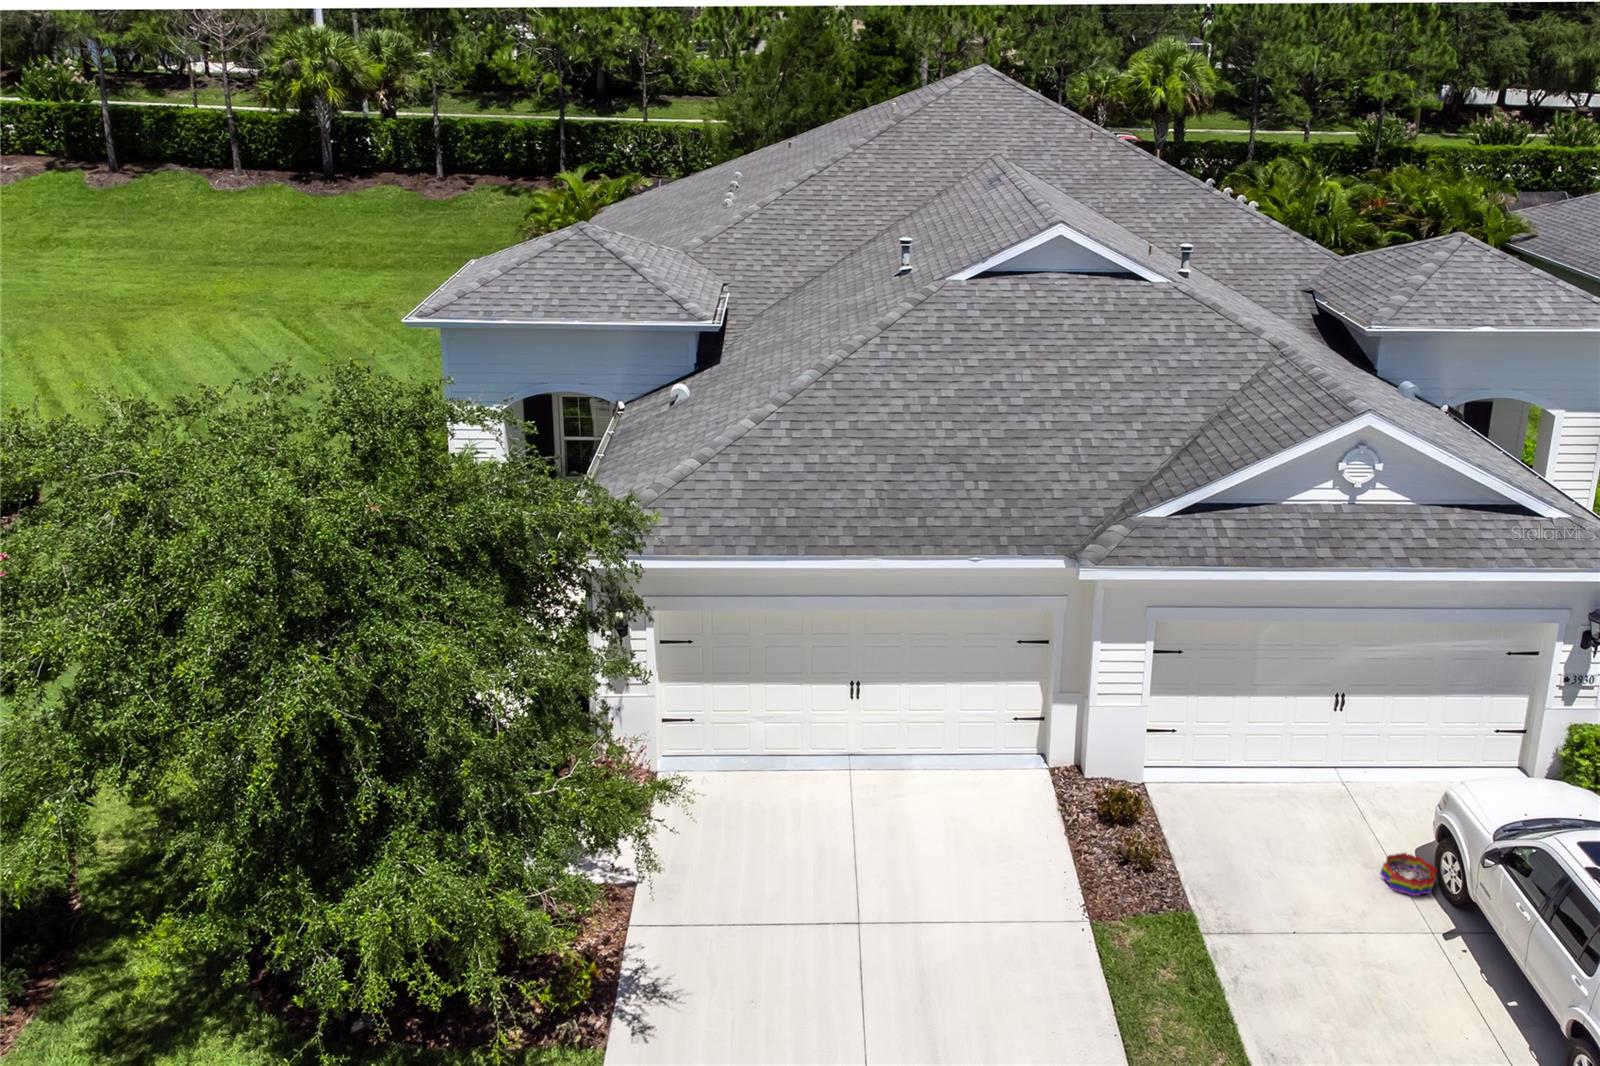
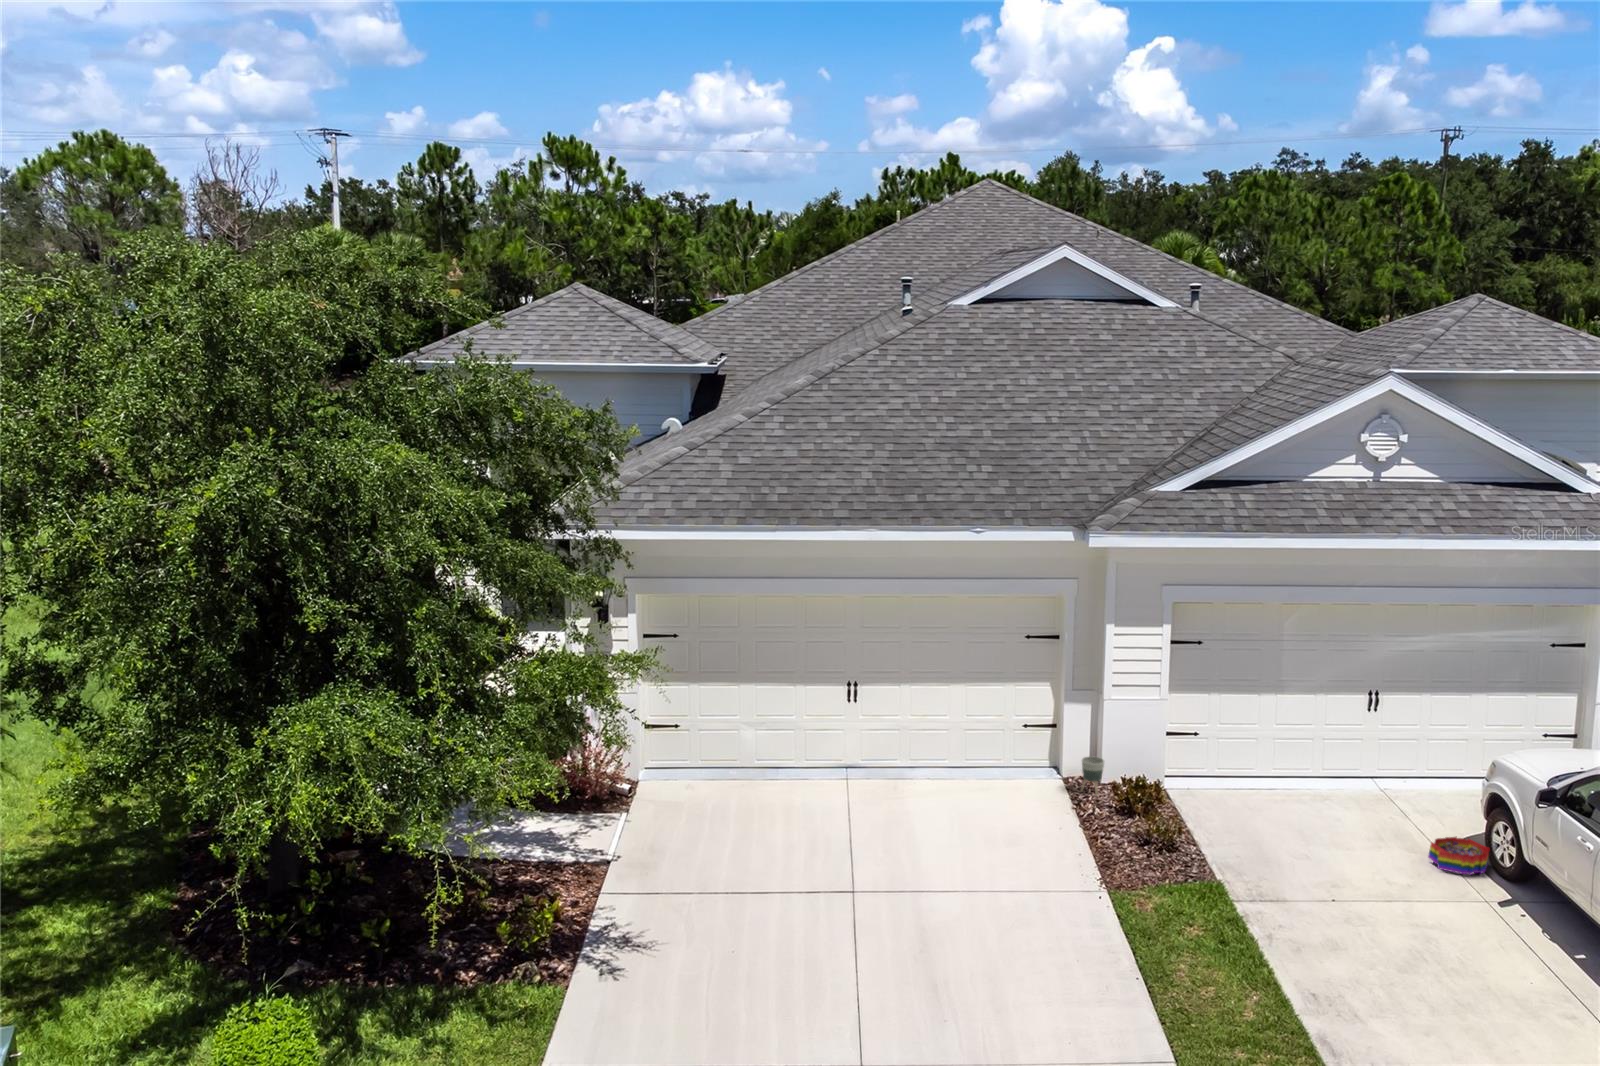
planter: none [1063,753,1087,790] -> present [1081,756,1104,795]

